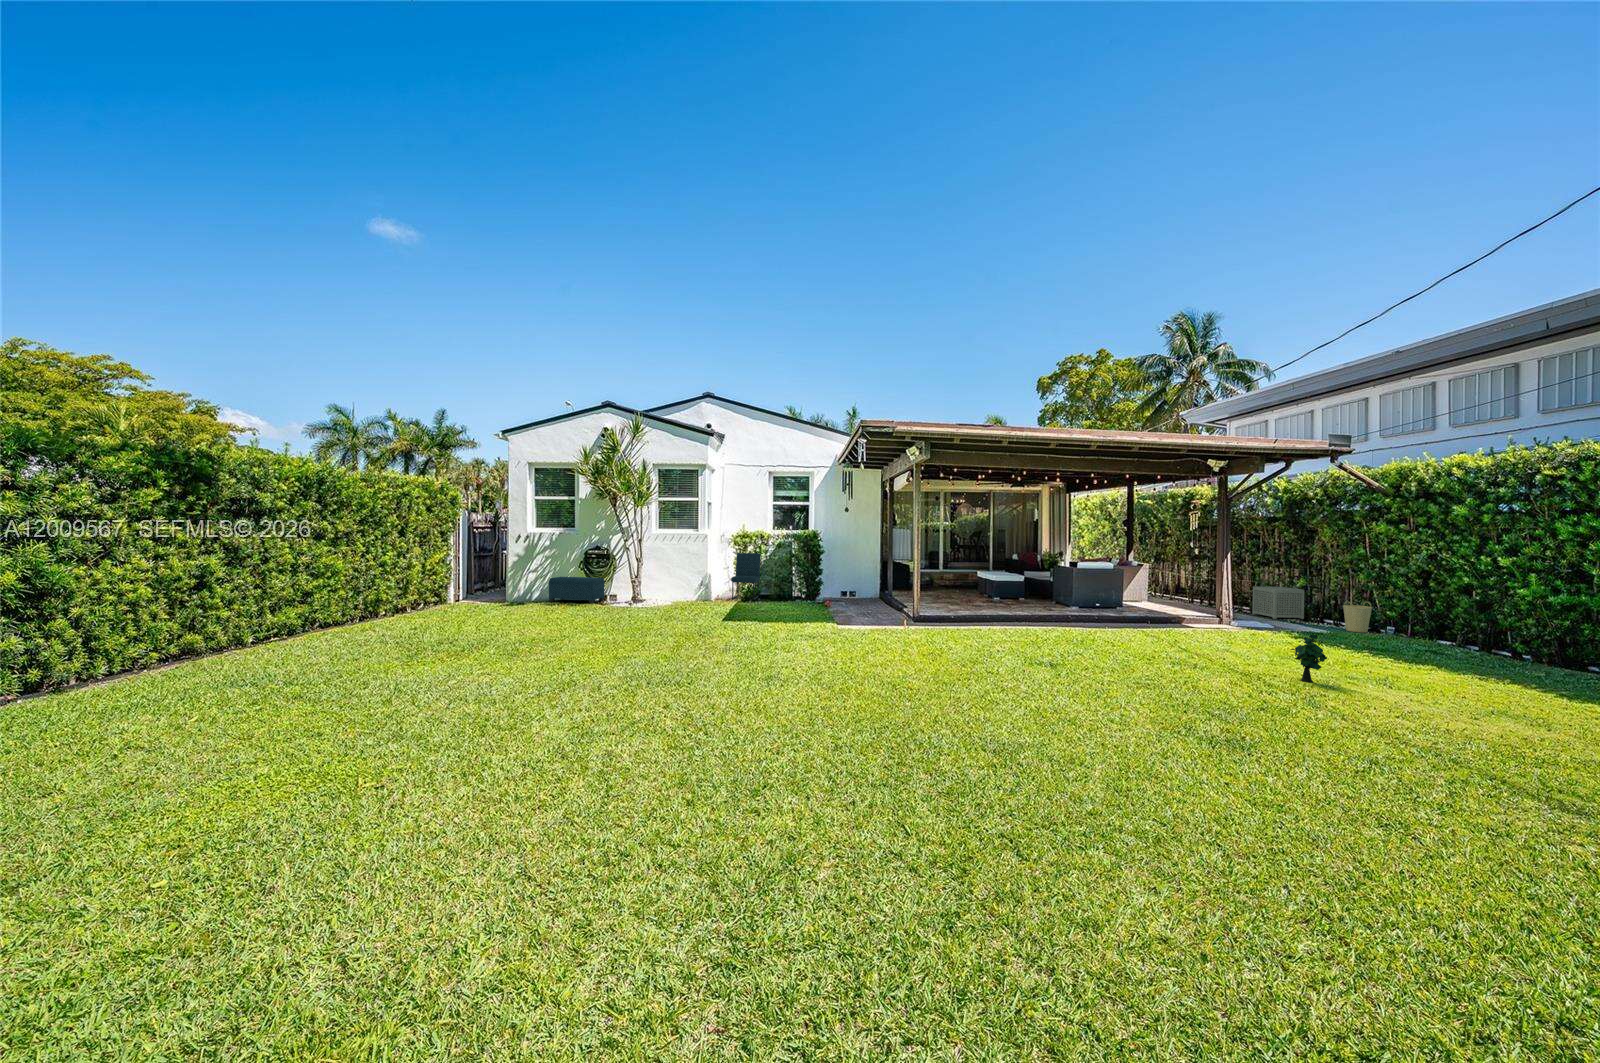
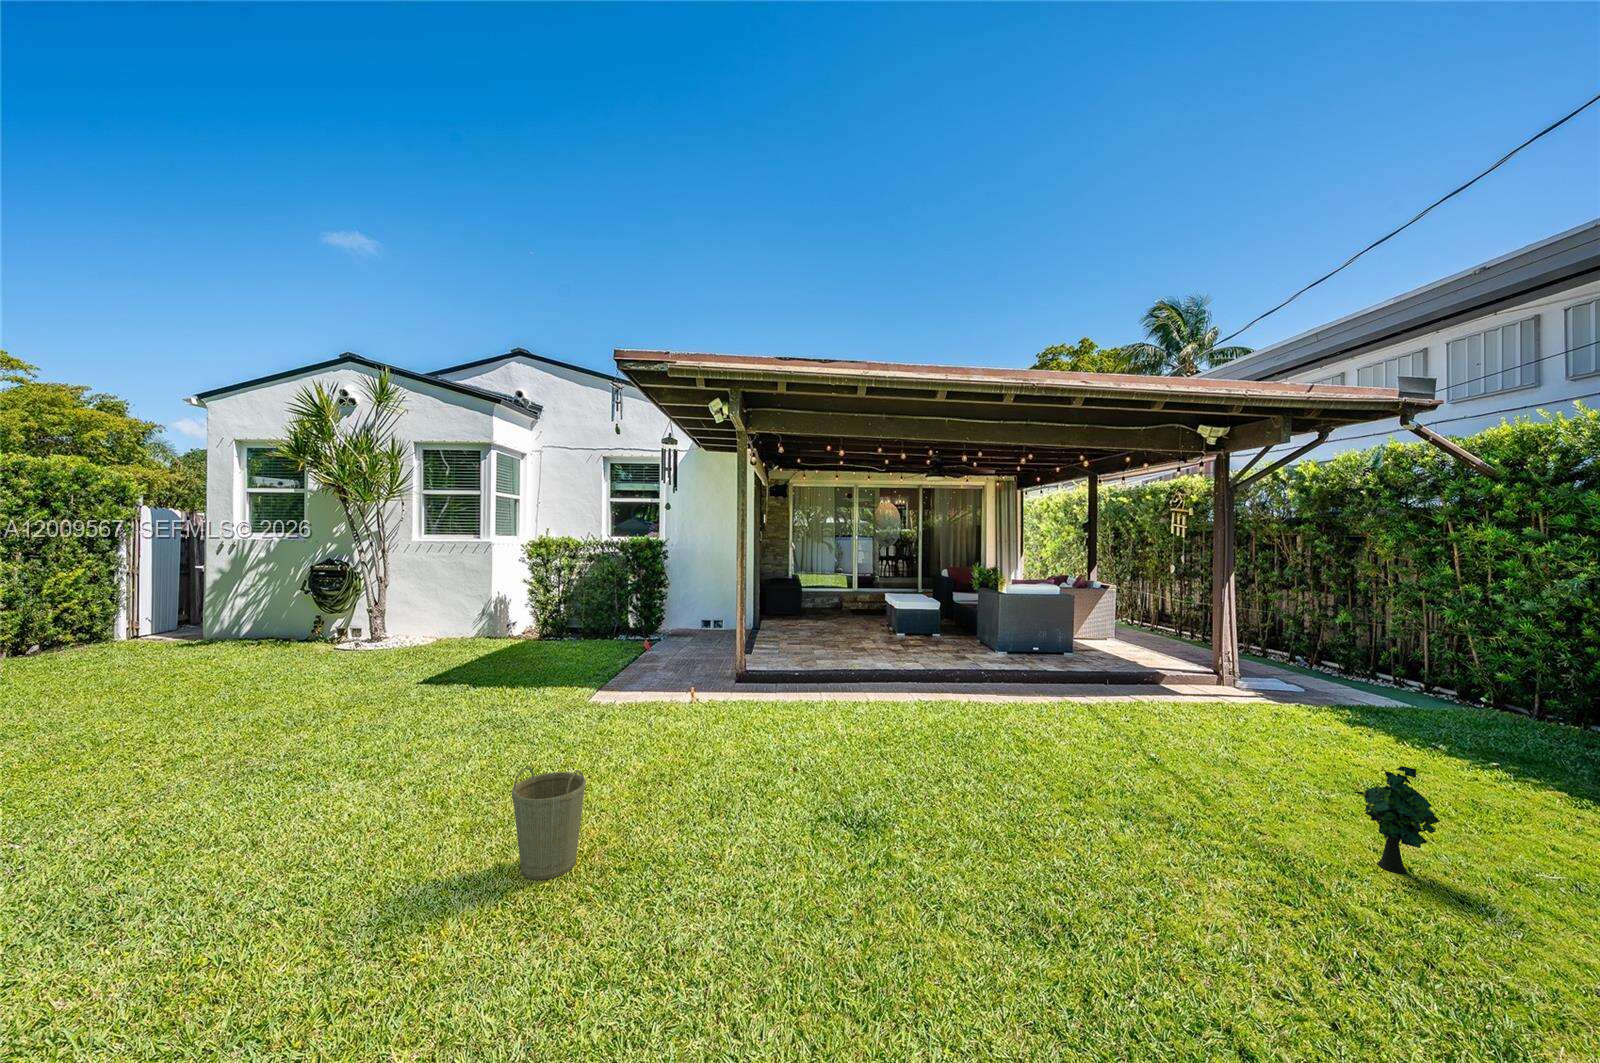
chair: present [731,553,760,600] -> none [525,569,578,636]
bench: present [549,577,605,603] -> none [248,603,336,643]
side table: present [1252,586,1304,619] -> none [1268,621,1347,673]
basket: present [1343,602,1372,633] -> present [512,767,586,880]

